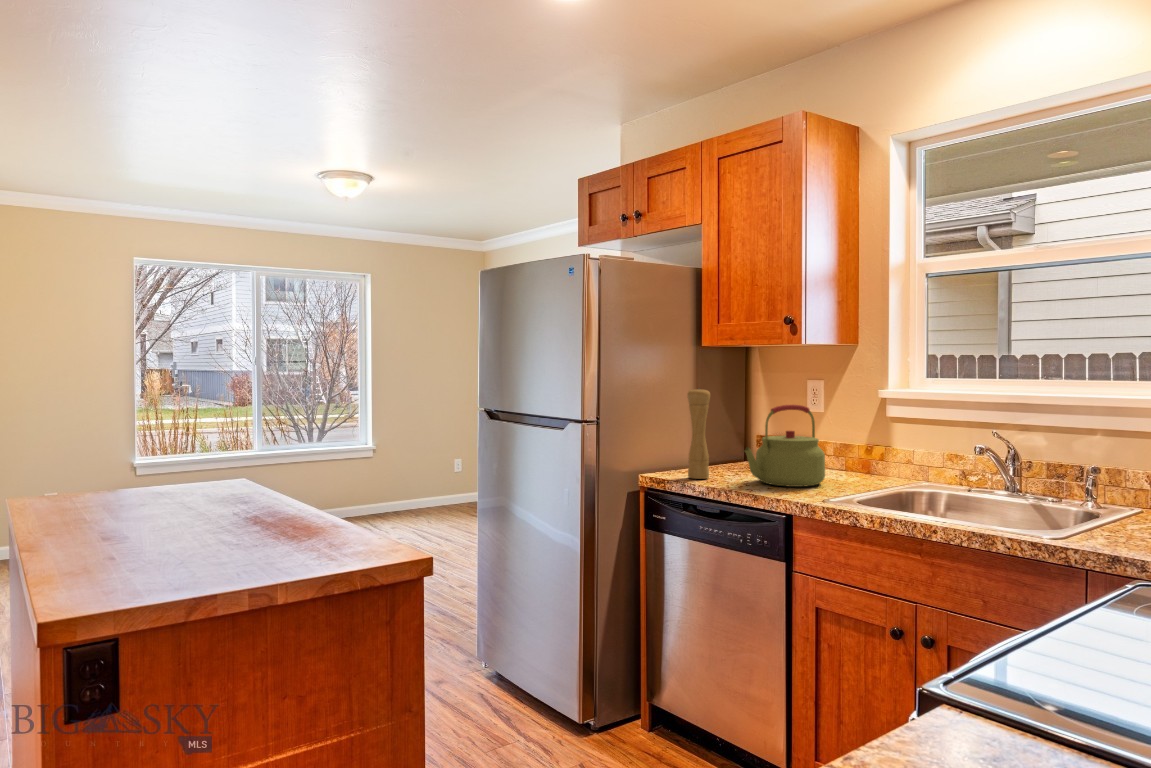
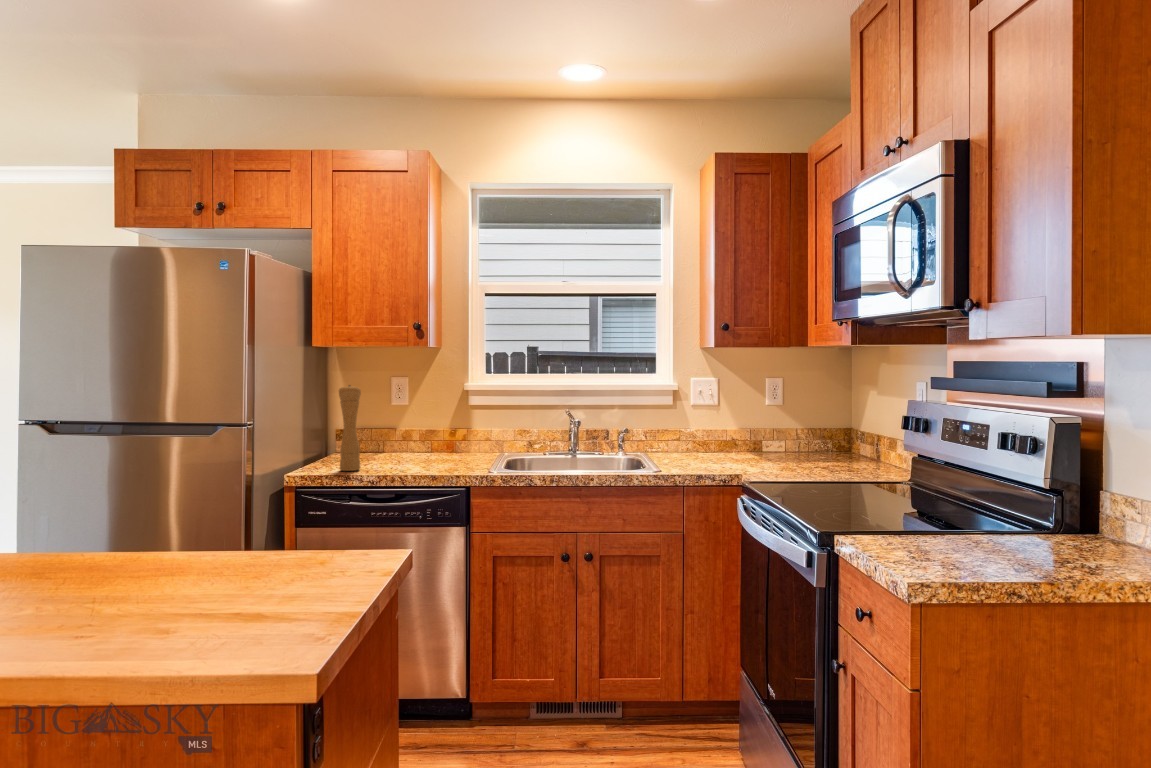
kettle: present [744,405,825,487] -> none [400,397,458,467]

